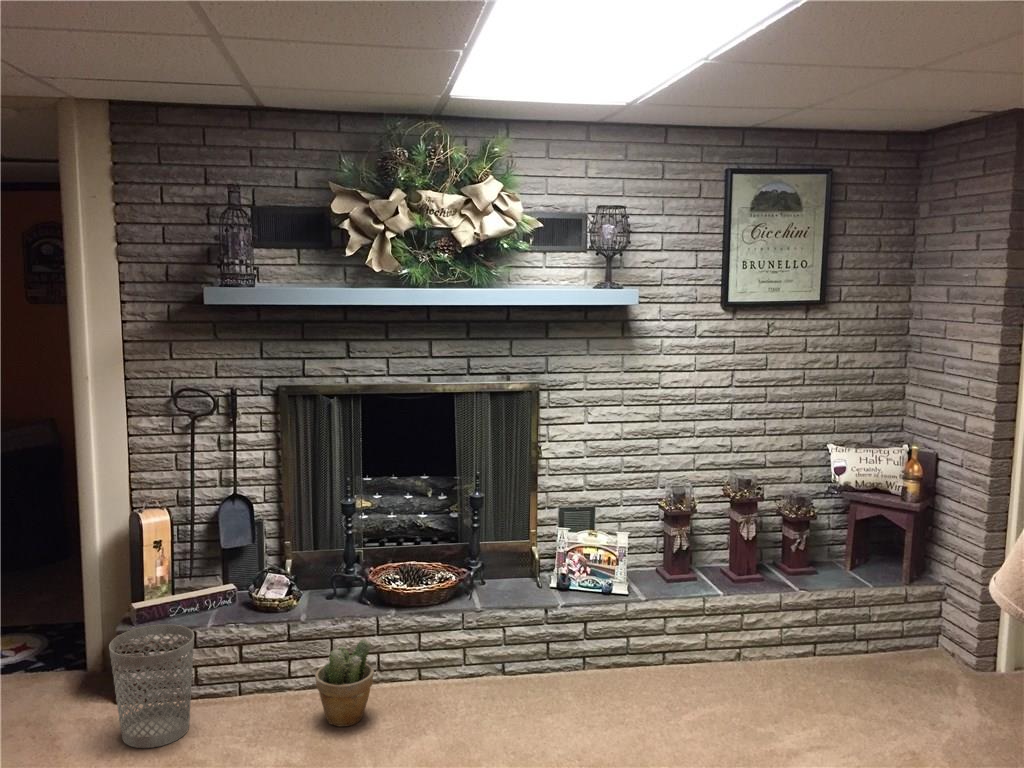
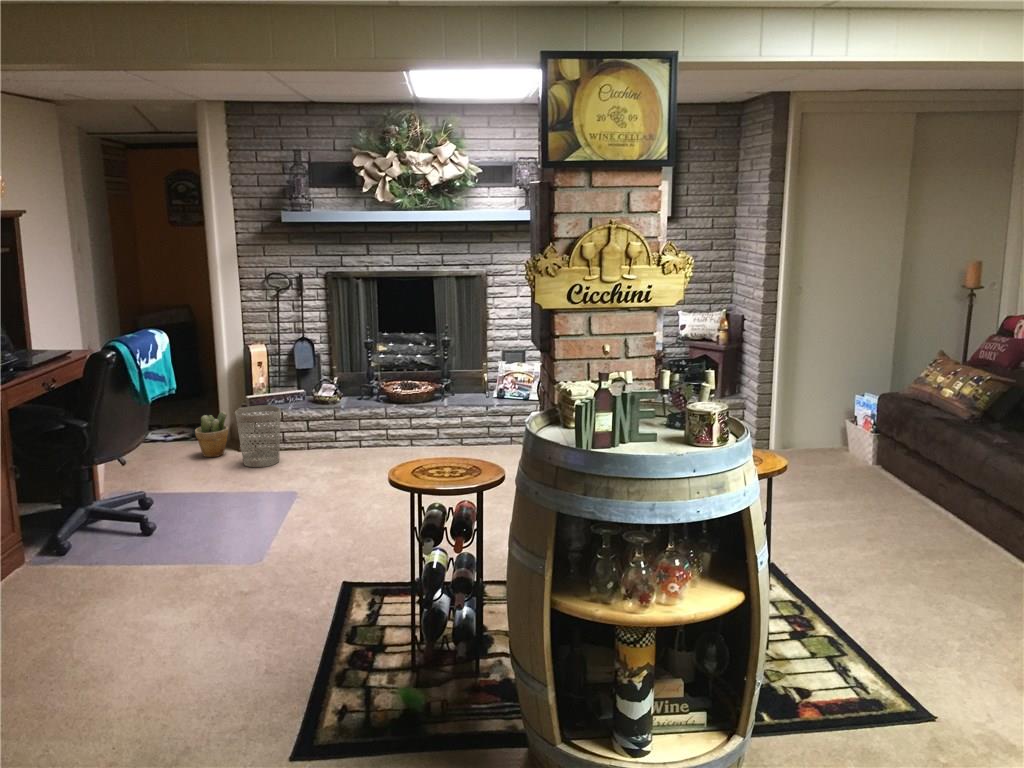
potted plant: present [315,639,374,727] -> present [195,412,228,457]

